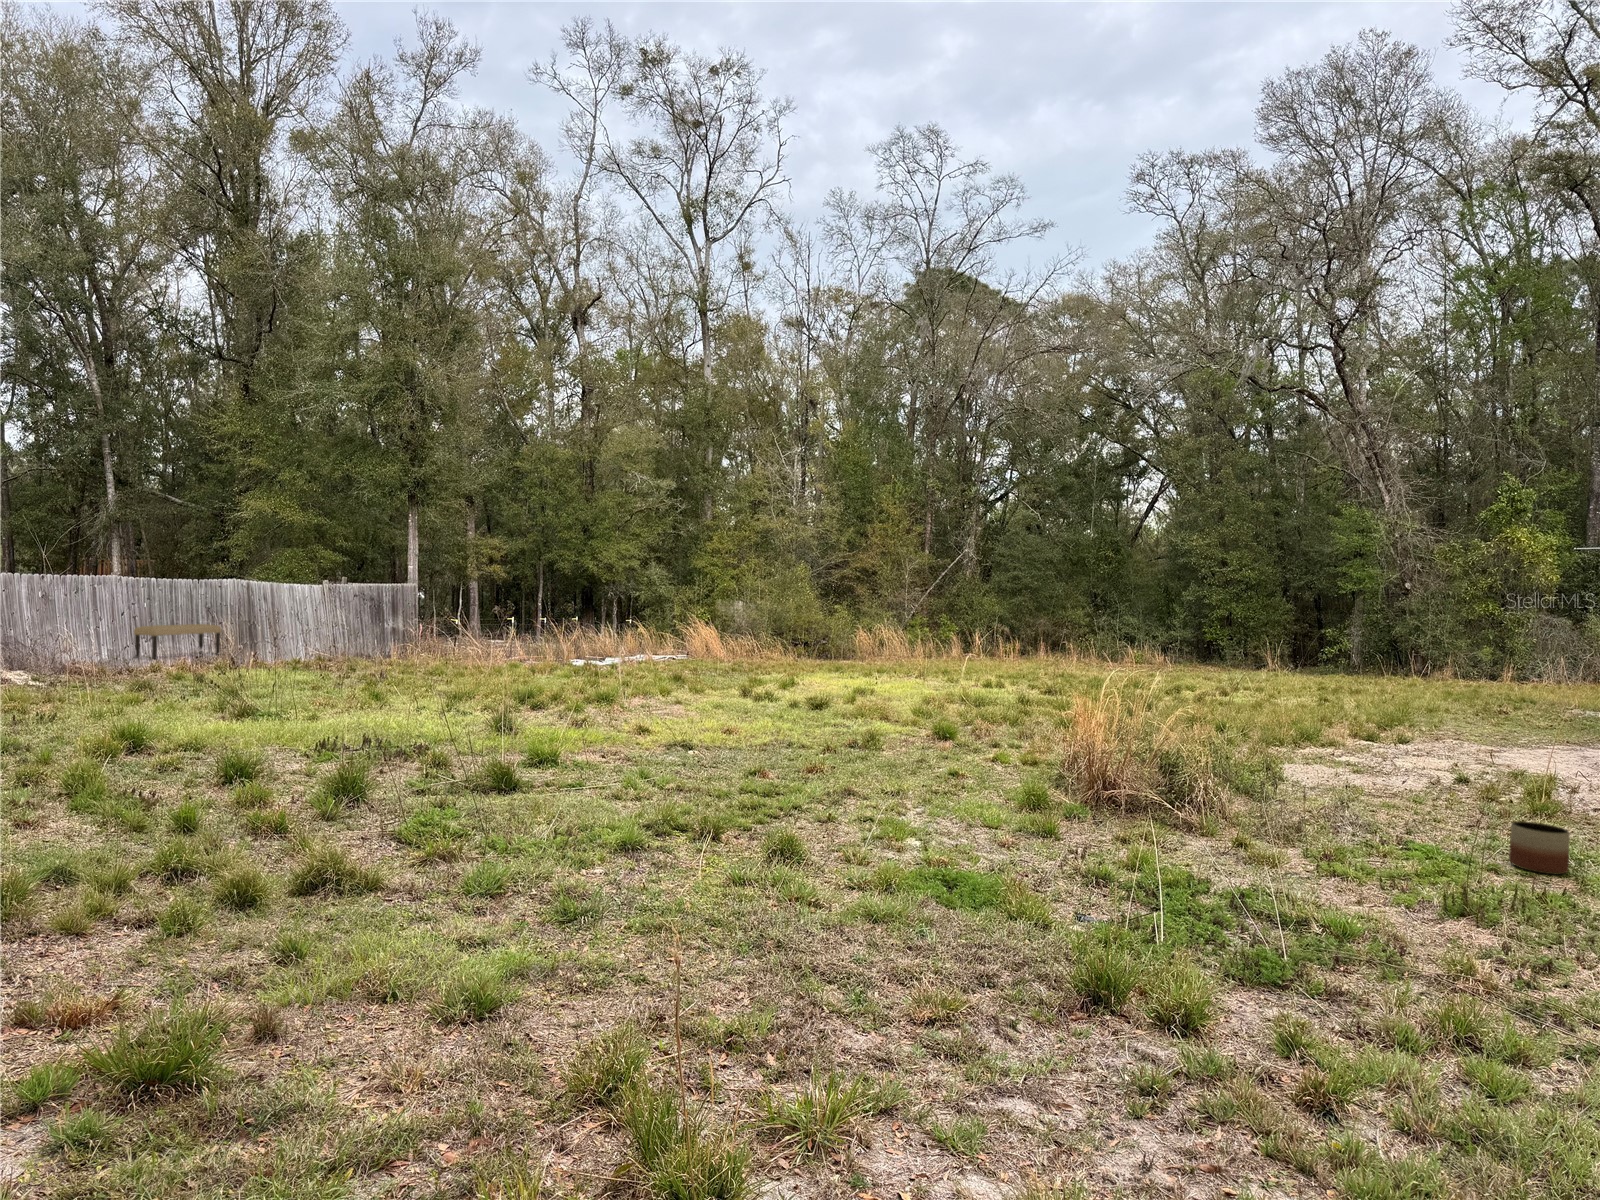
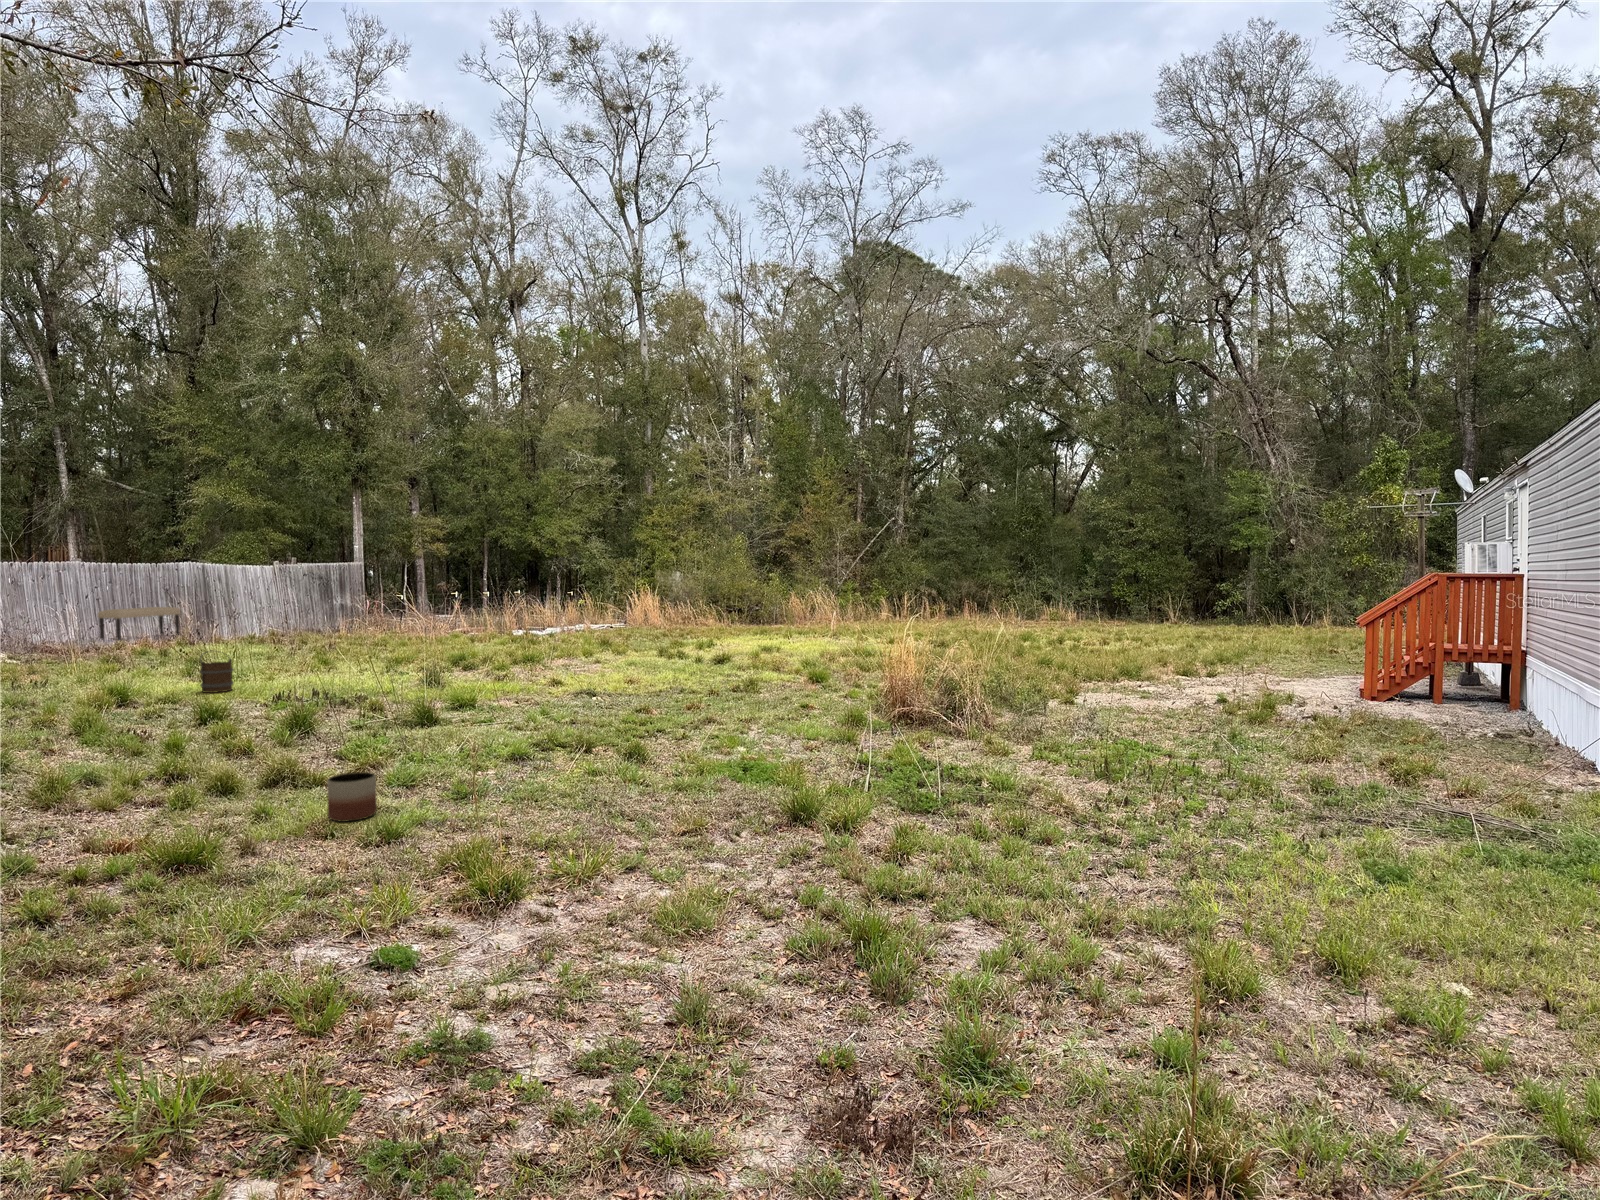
bucket: none [231,684,271,735] -> present [200,654,234,693]
planter: present [1509,821,1570,874] -> present [327,772,377,822]

